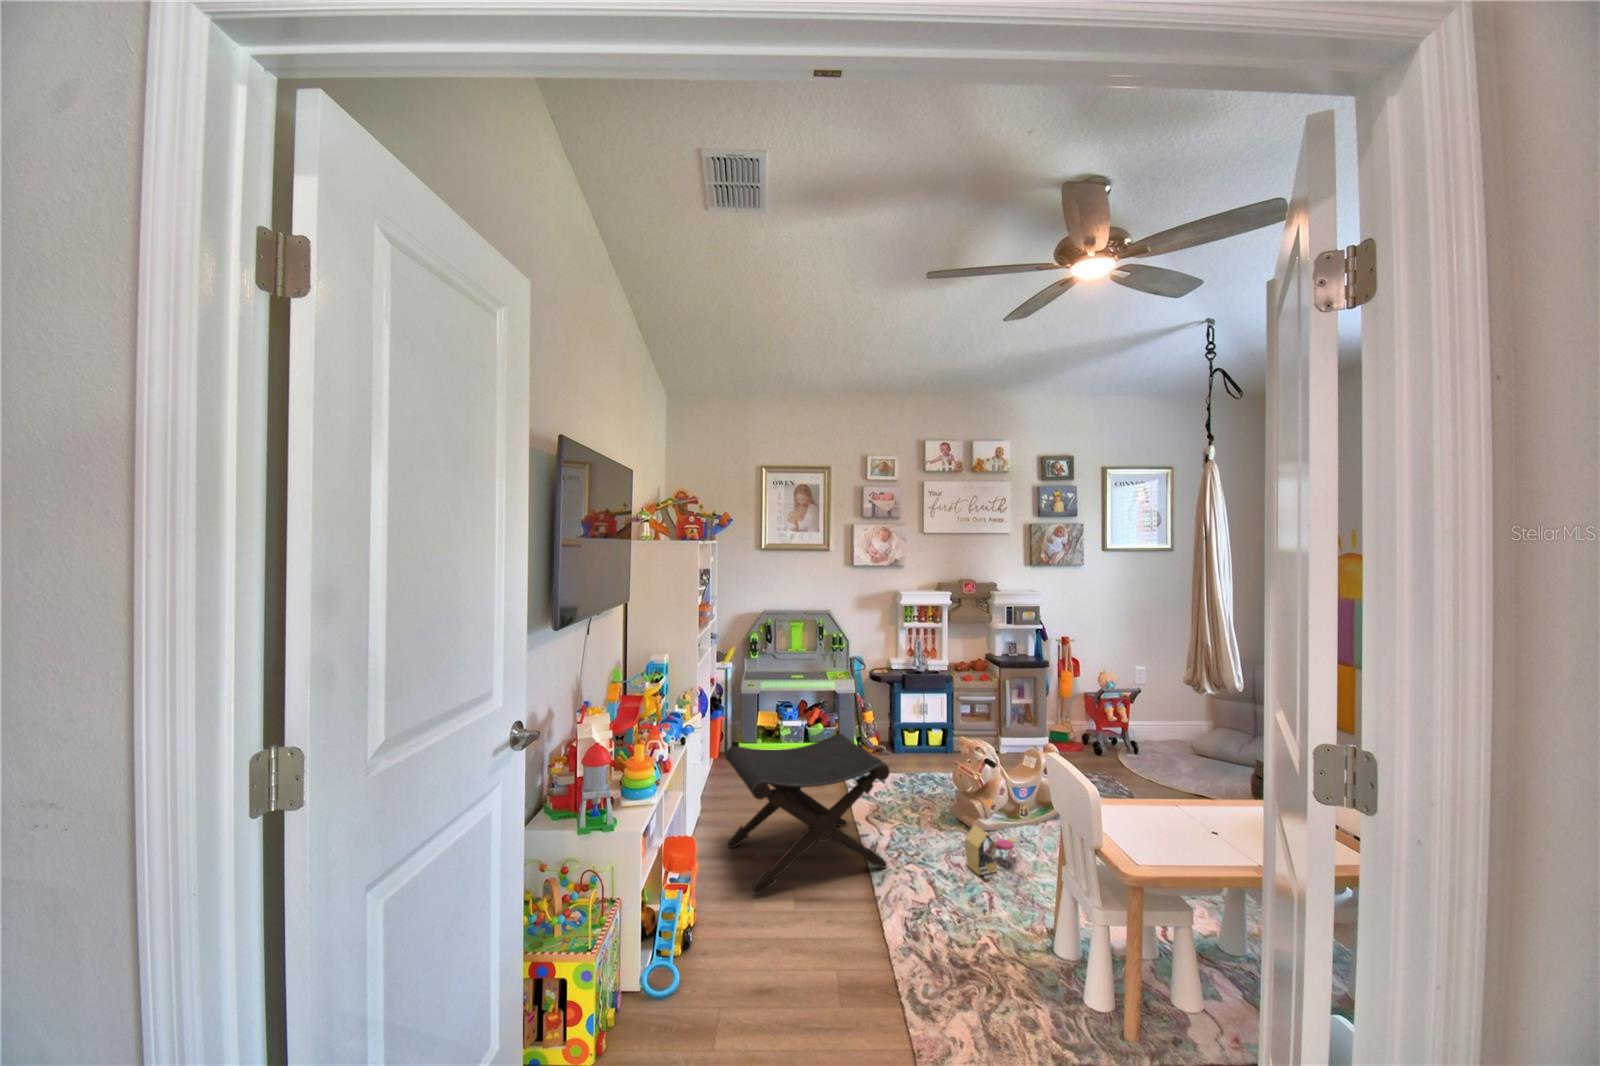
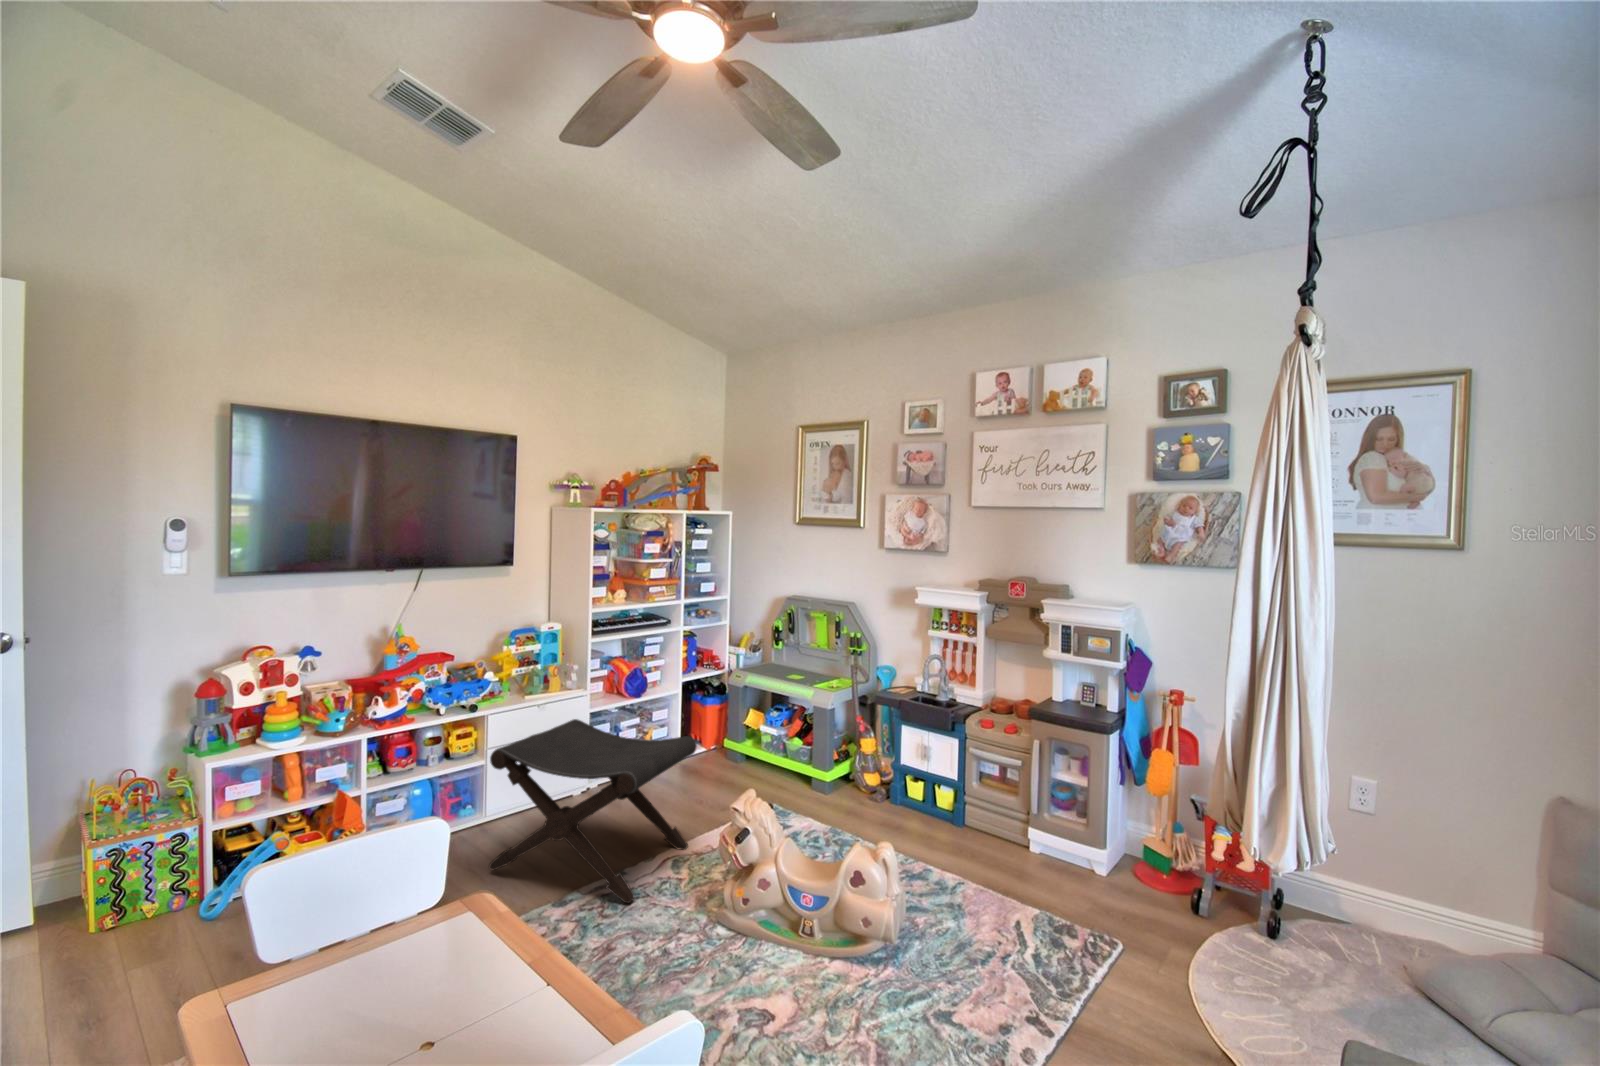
toy house: present [965,825,1016,878] -> none [684,893,773,969]

